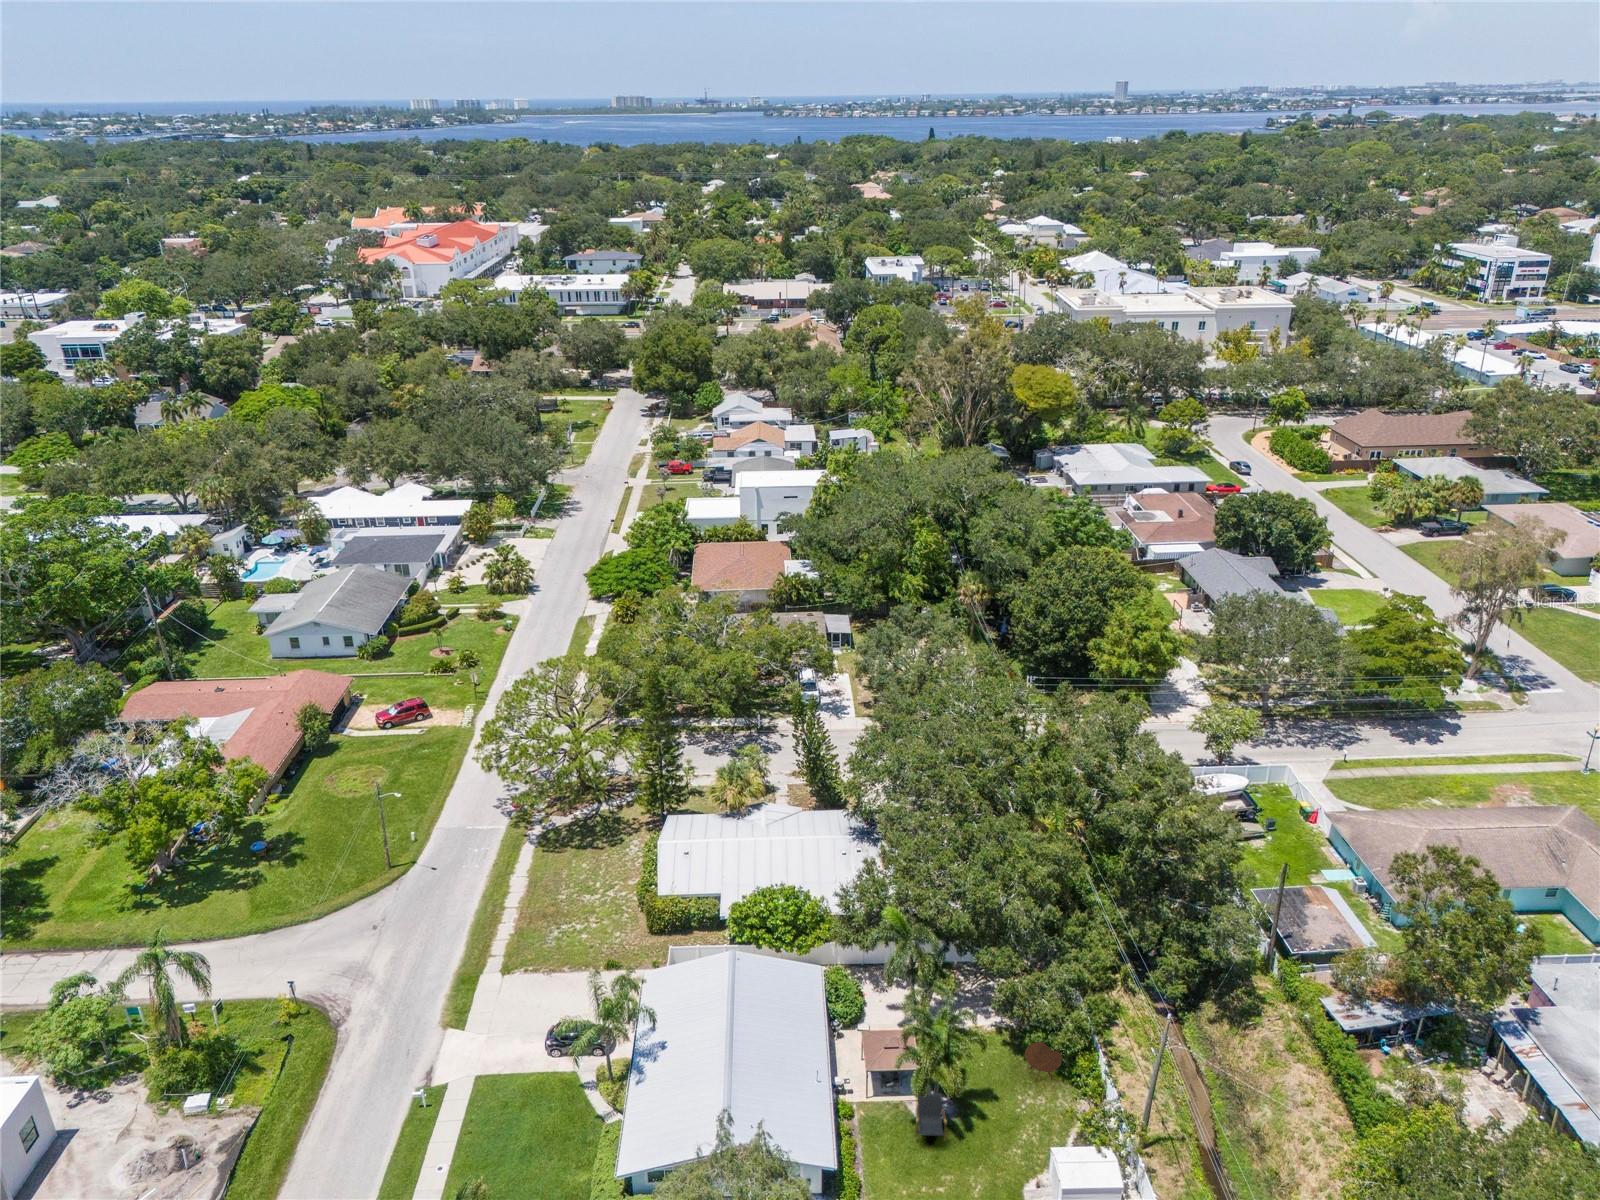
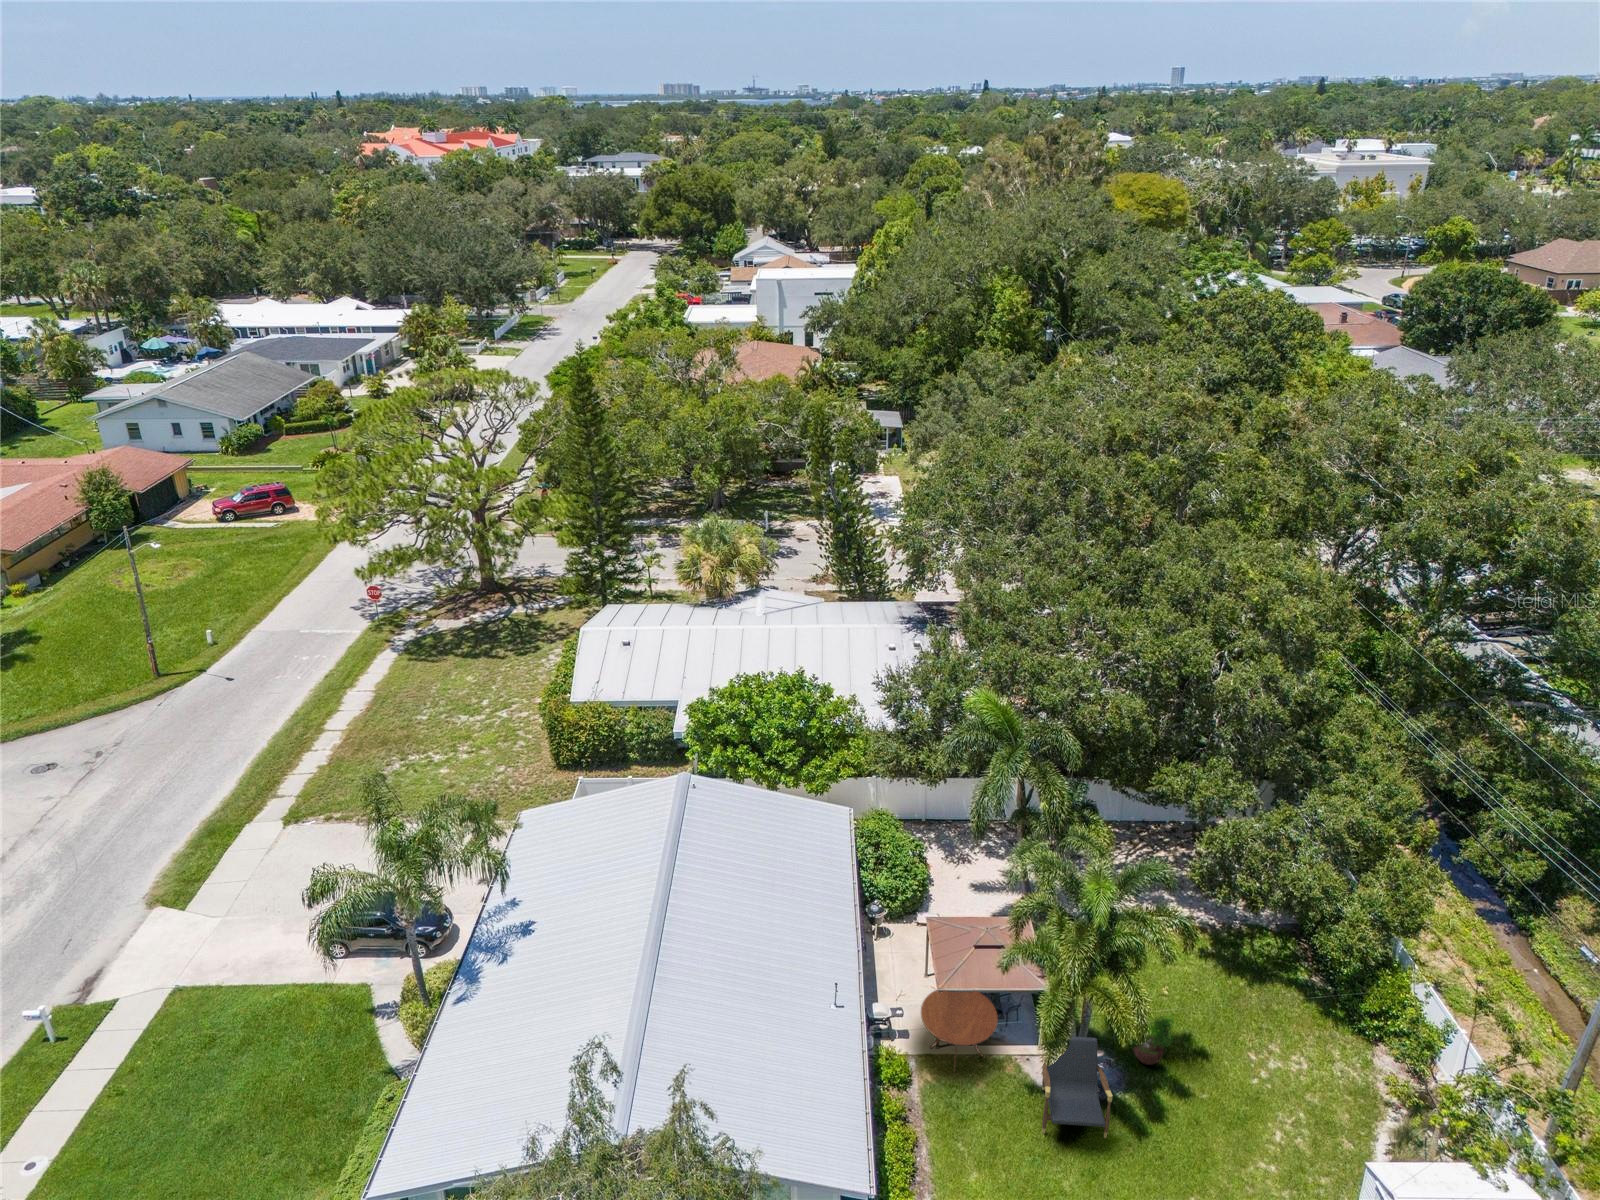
round table: present [1025,1042,1062,1082] -> present [921,990,998,1071]
potted tree: none [962,1078,982,1104] -> present [1134,1016,1177,1064]

